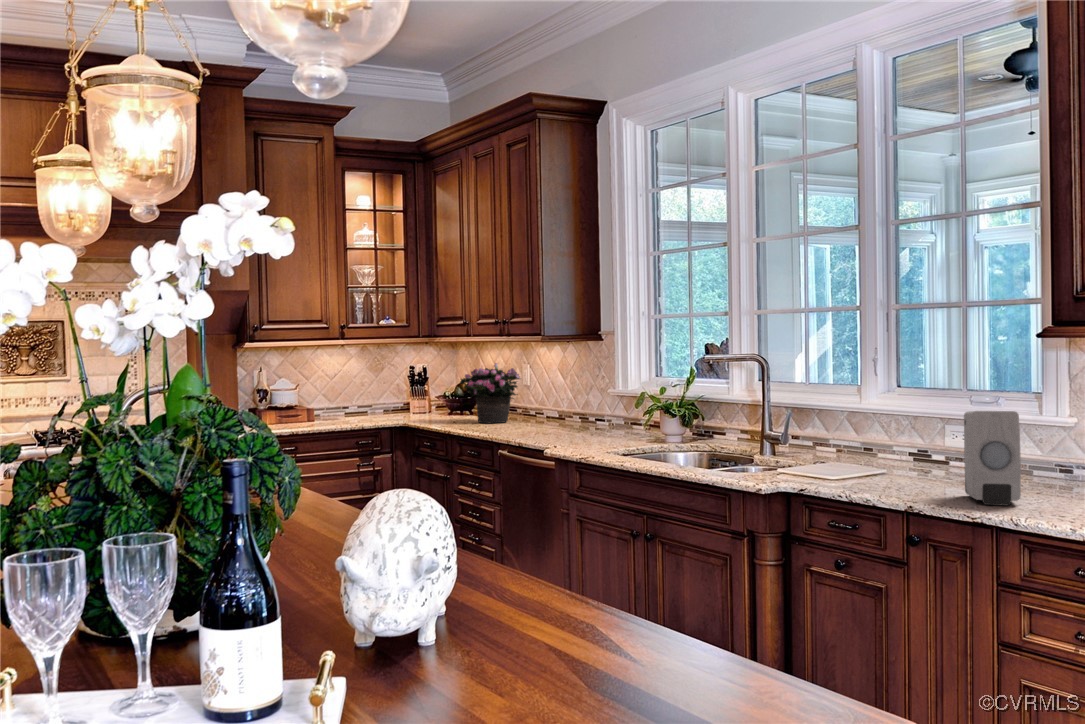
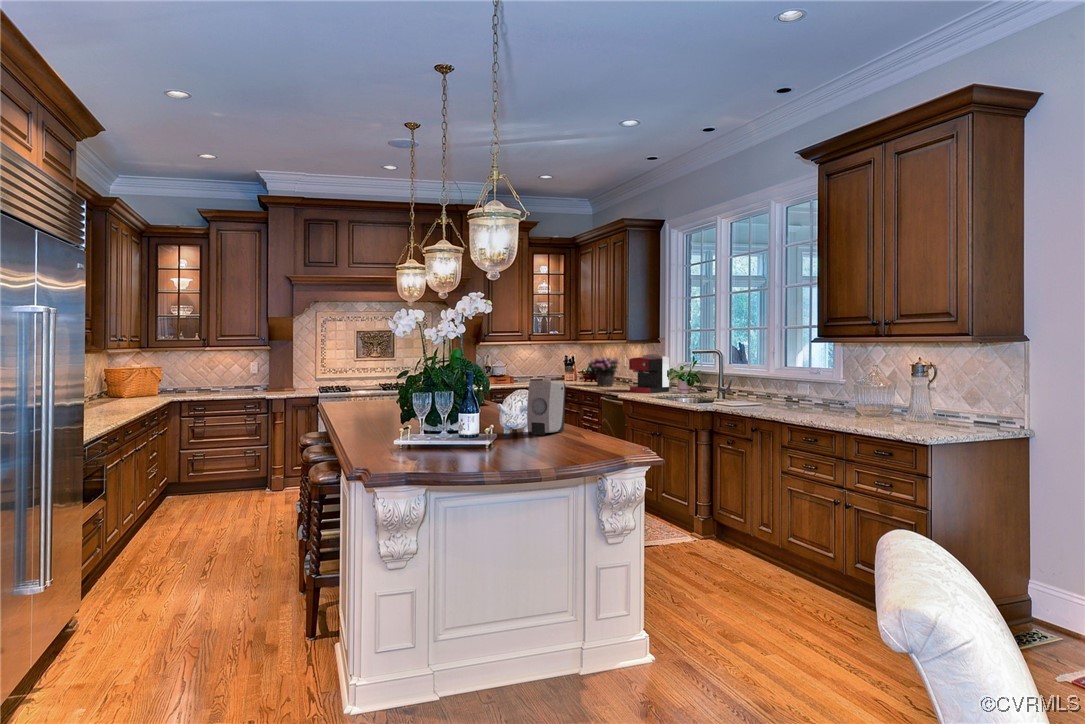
coffee maker: none [554,362,631,440] -> present [629,354,669,393]
soap dispenser: present [964,411,1021,506] -> present [527,381,565,435]

